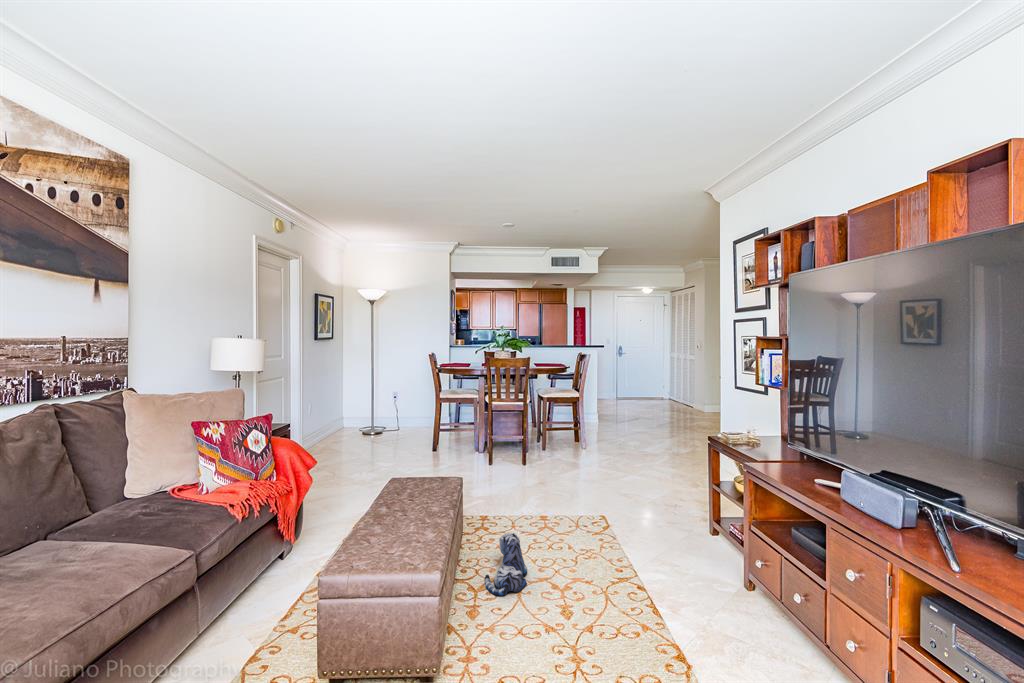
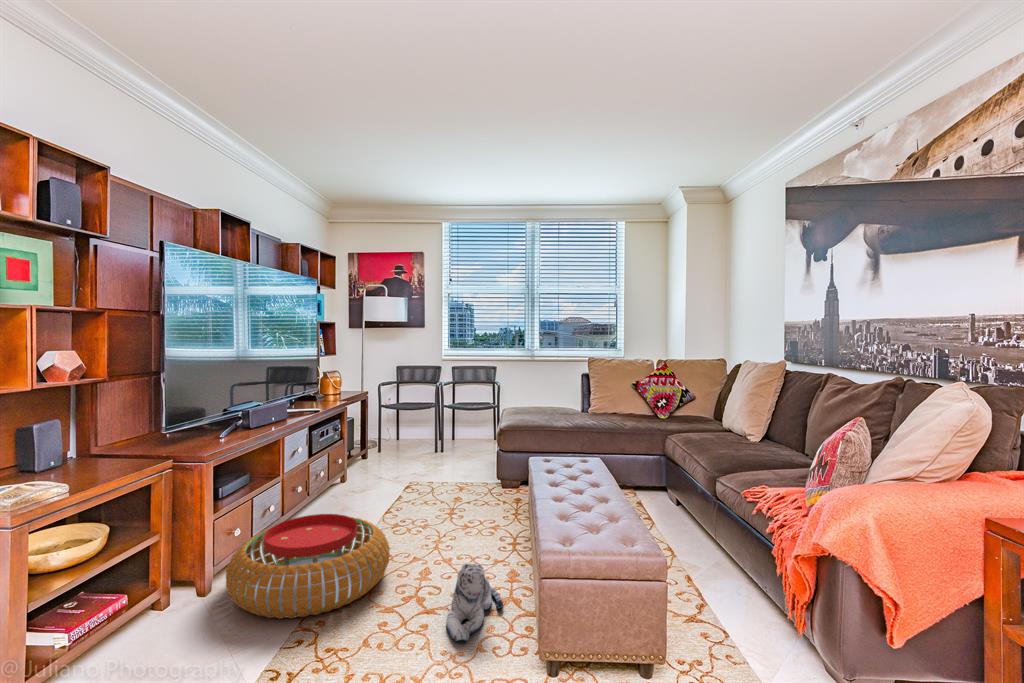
pouf: none [596,536,749,637] -> present [226,514,390,619]

